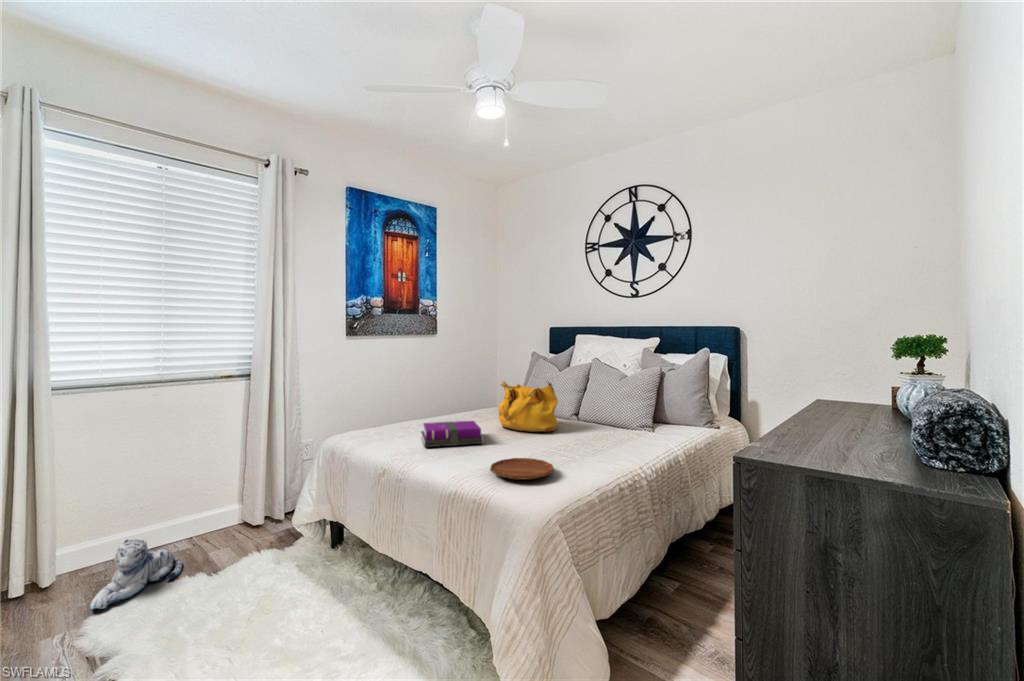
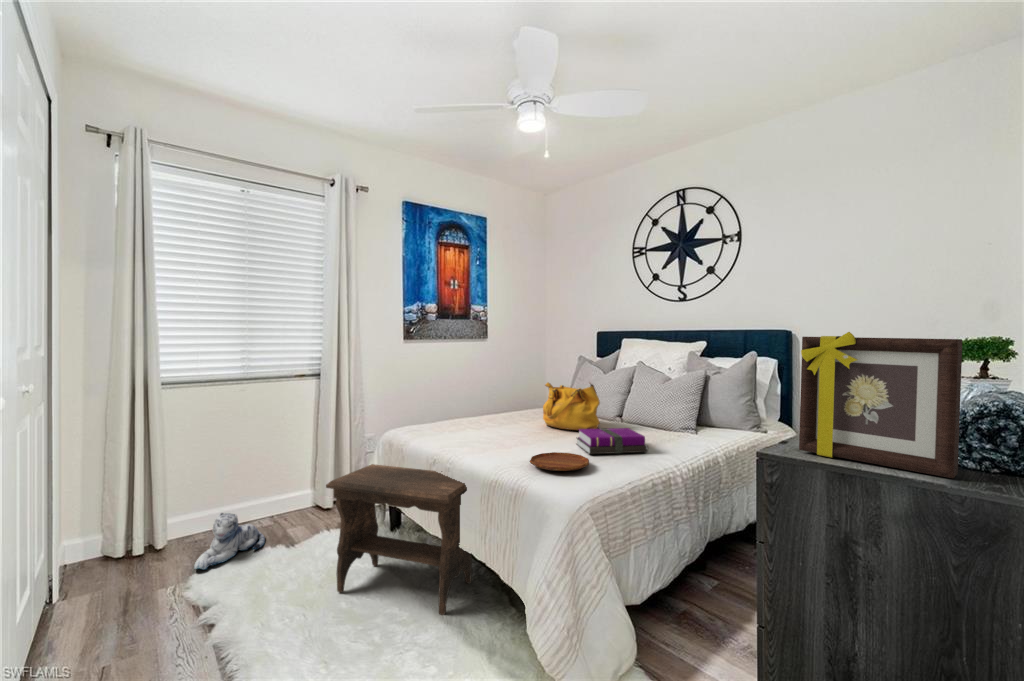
picture frame: none [794,329,973,487] -> present [799,332,962,478]
notebook: present [421,421,484,447] -> present [577,428,648,454]
footstool: none [255,477,435,645] -> present [326,464,472,615]

